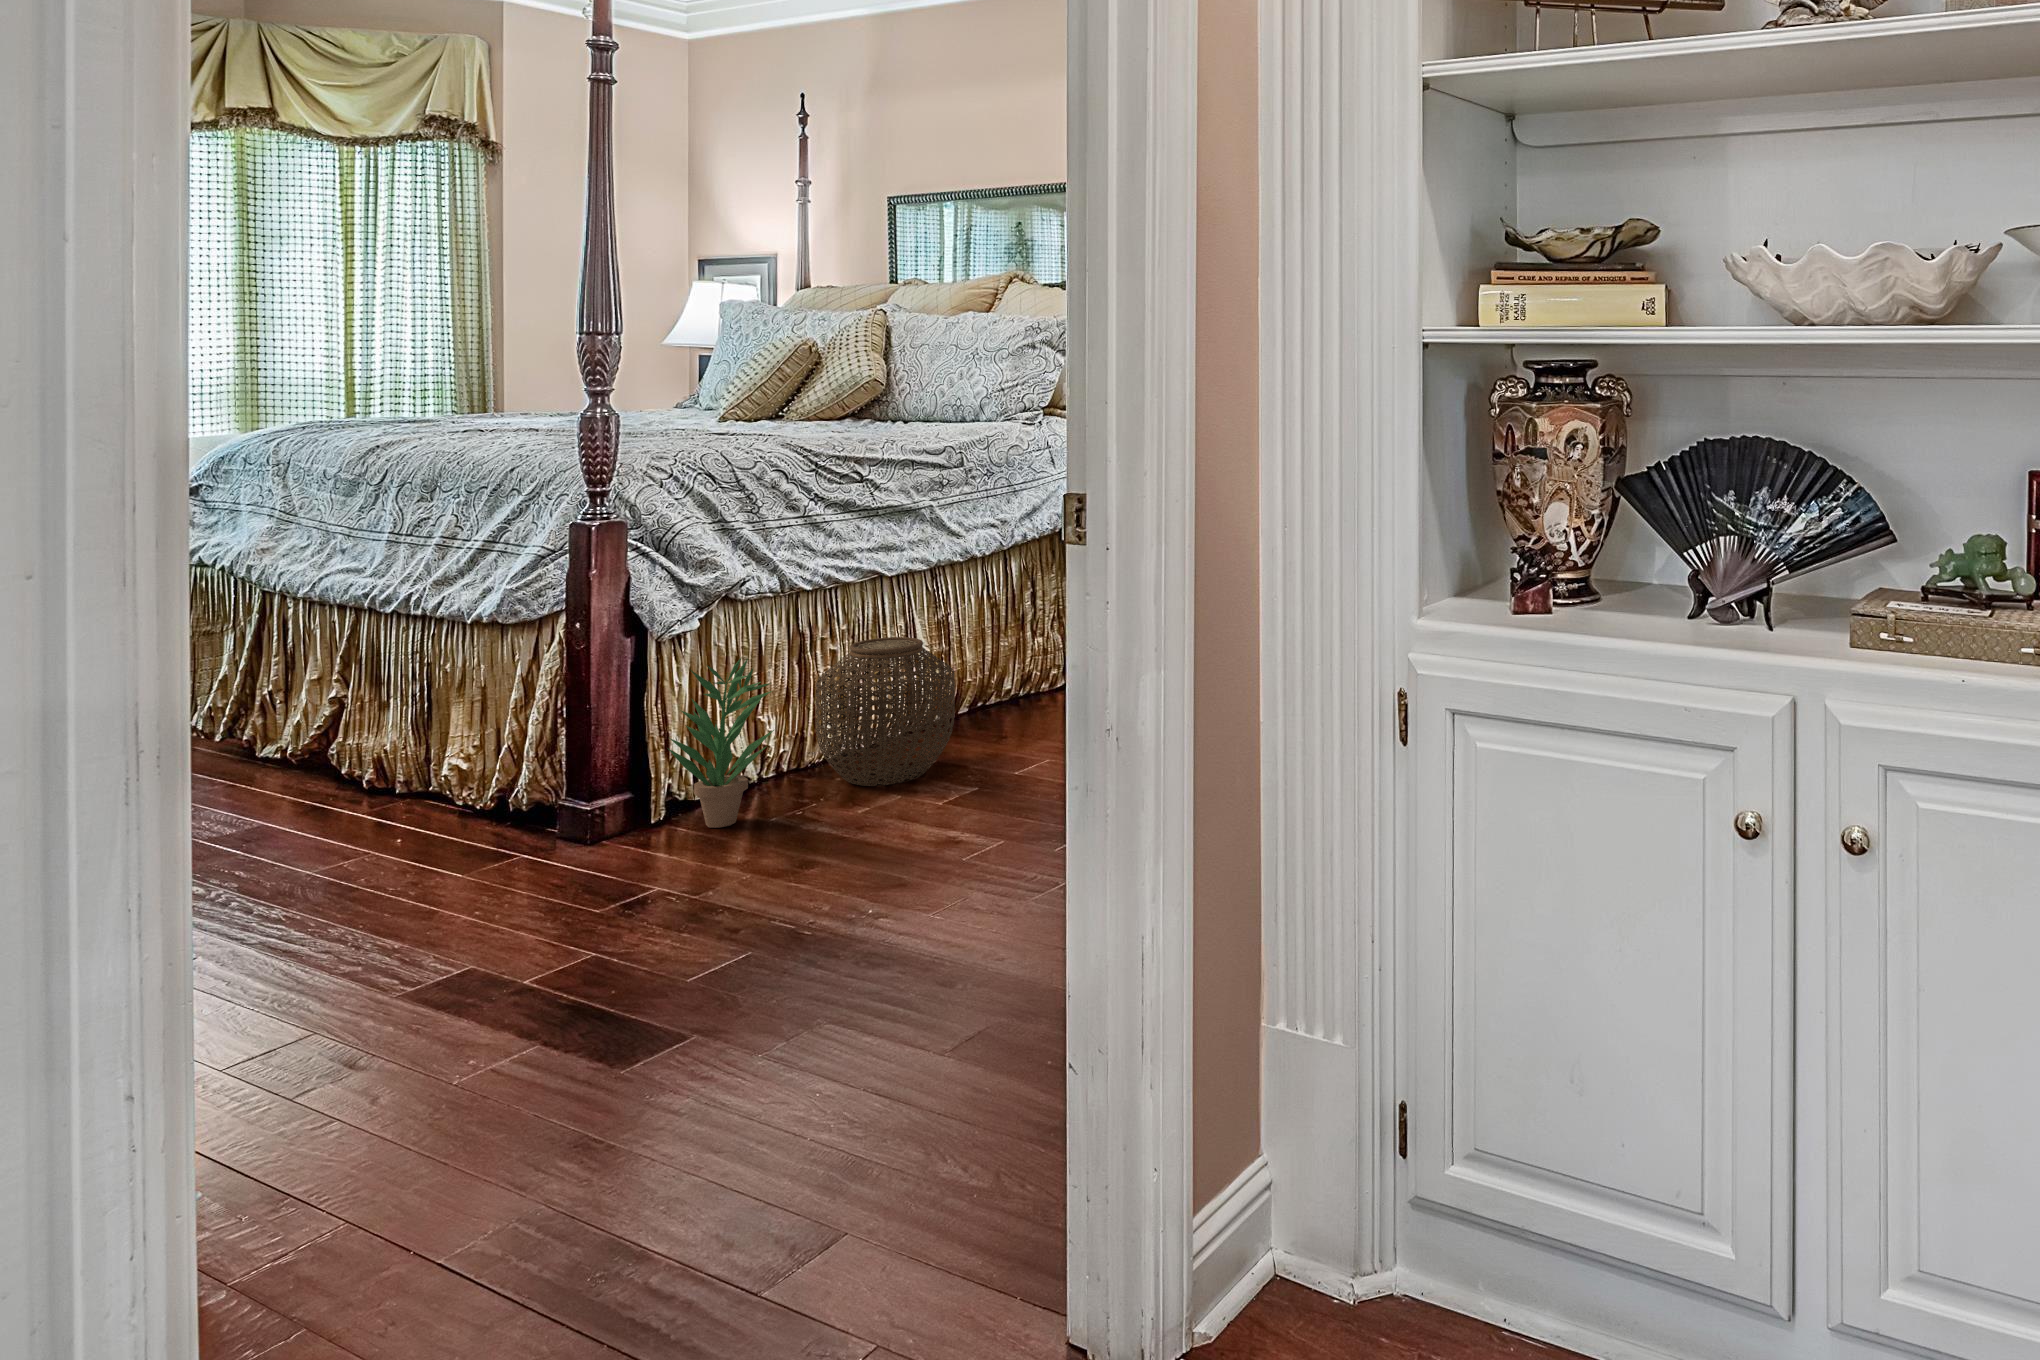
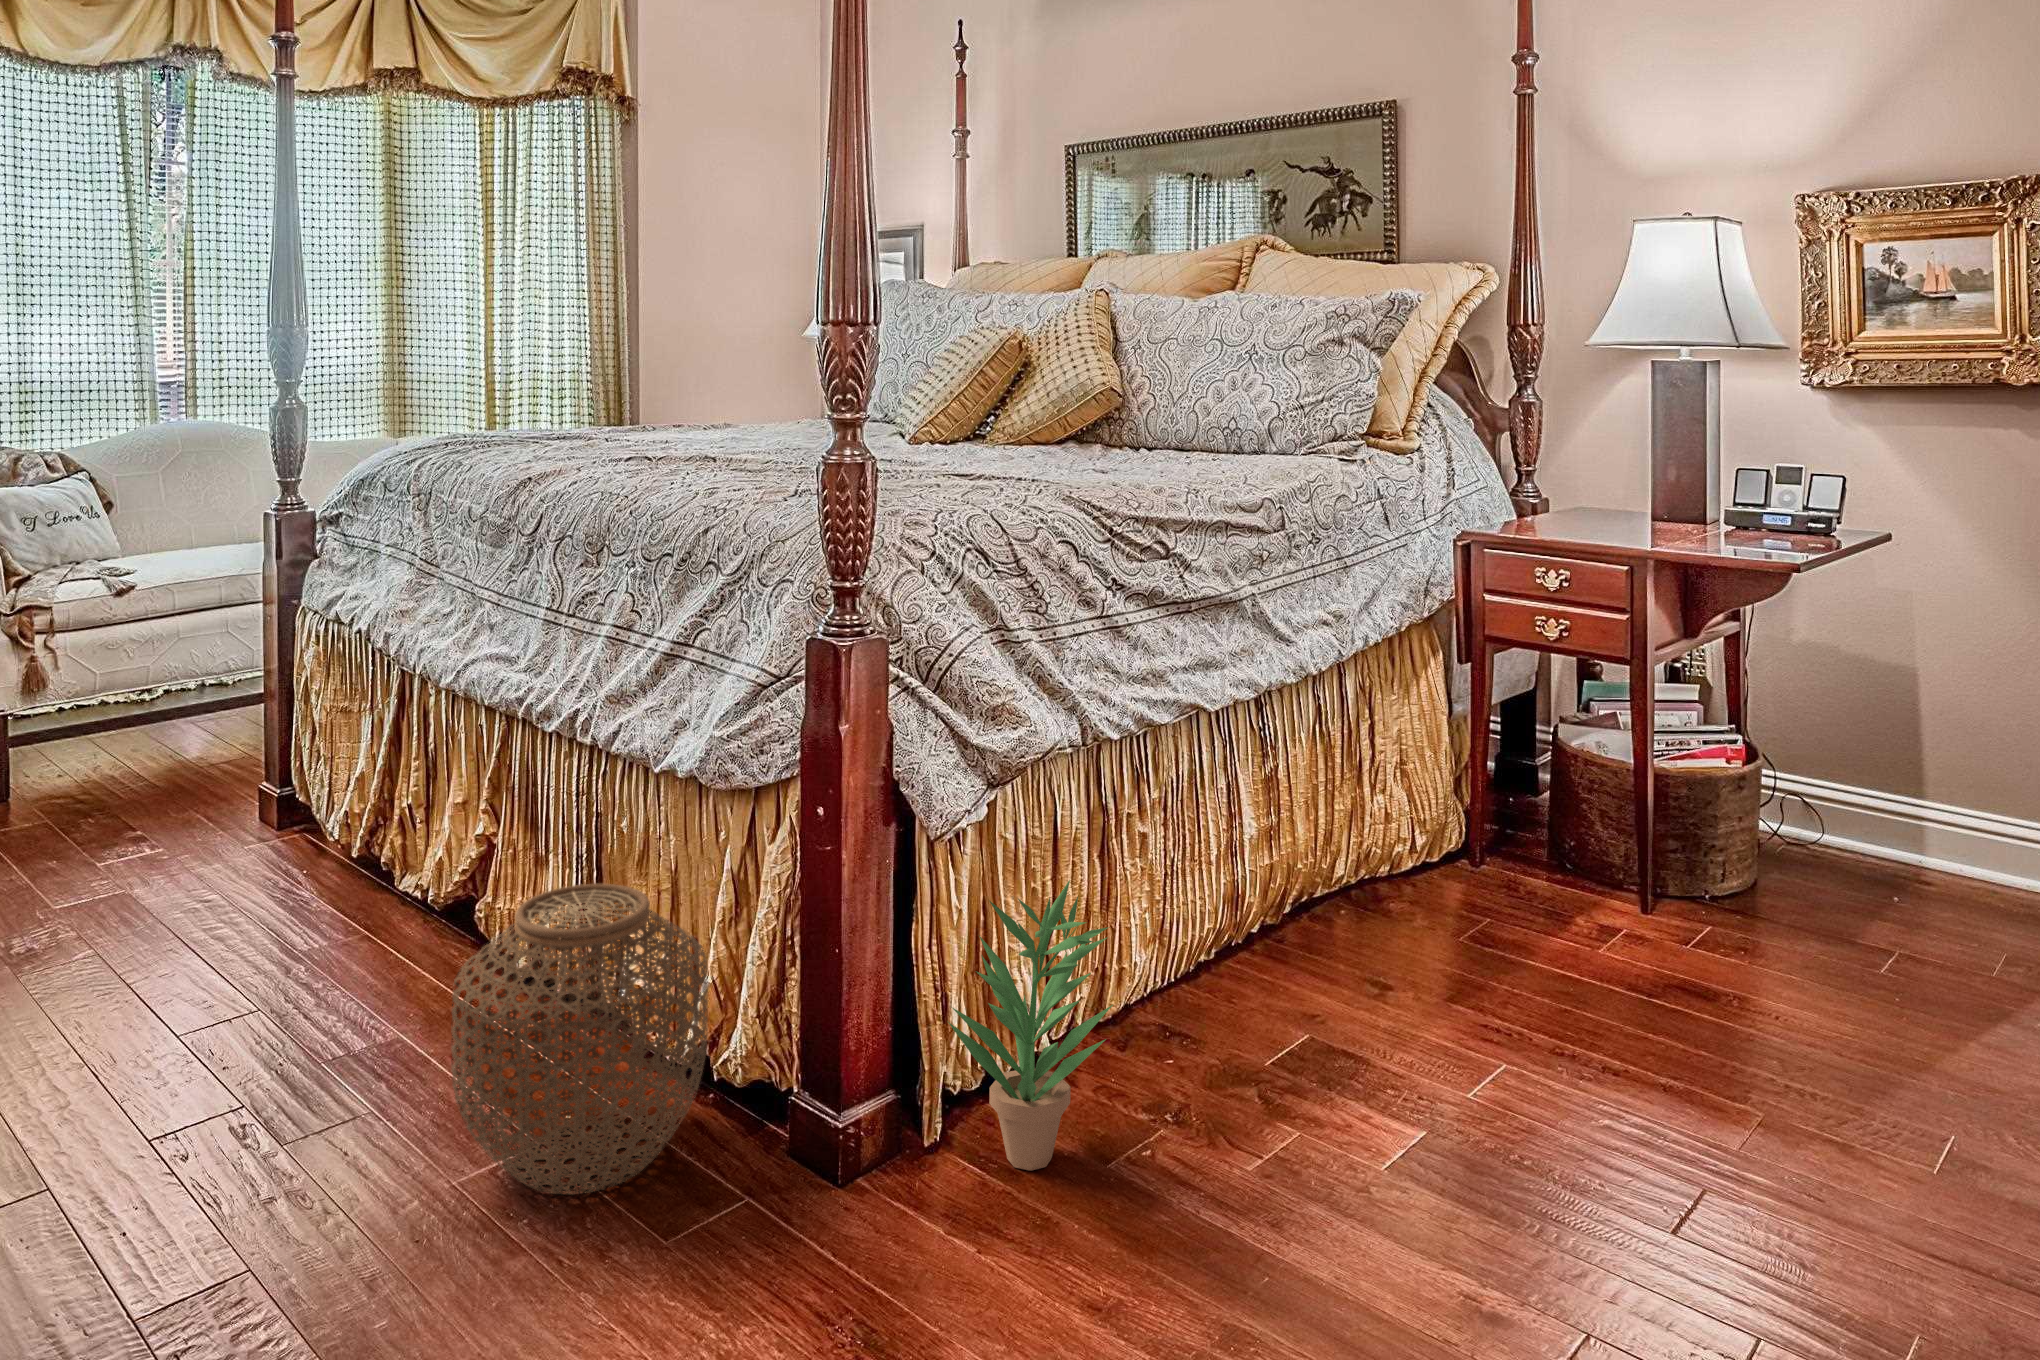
woven basket: present [815,637,955,786] -> present [451,884,708,1194]

